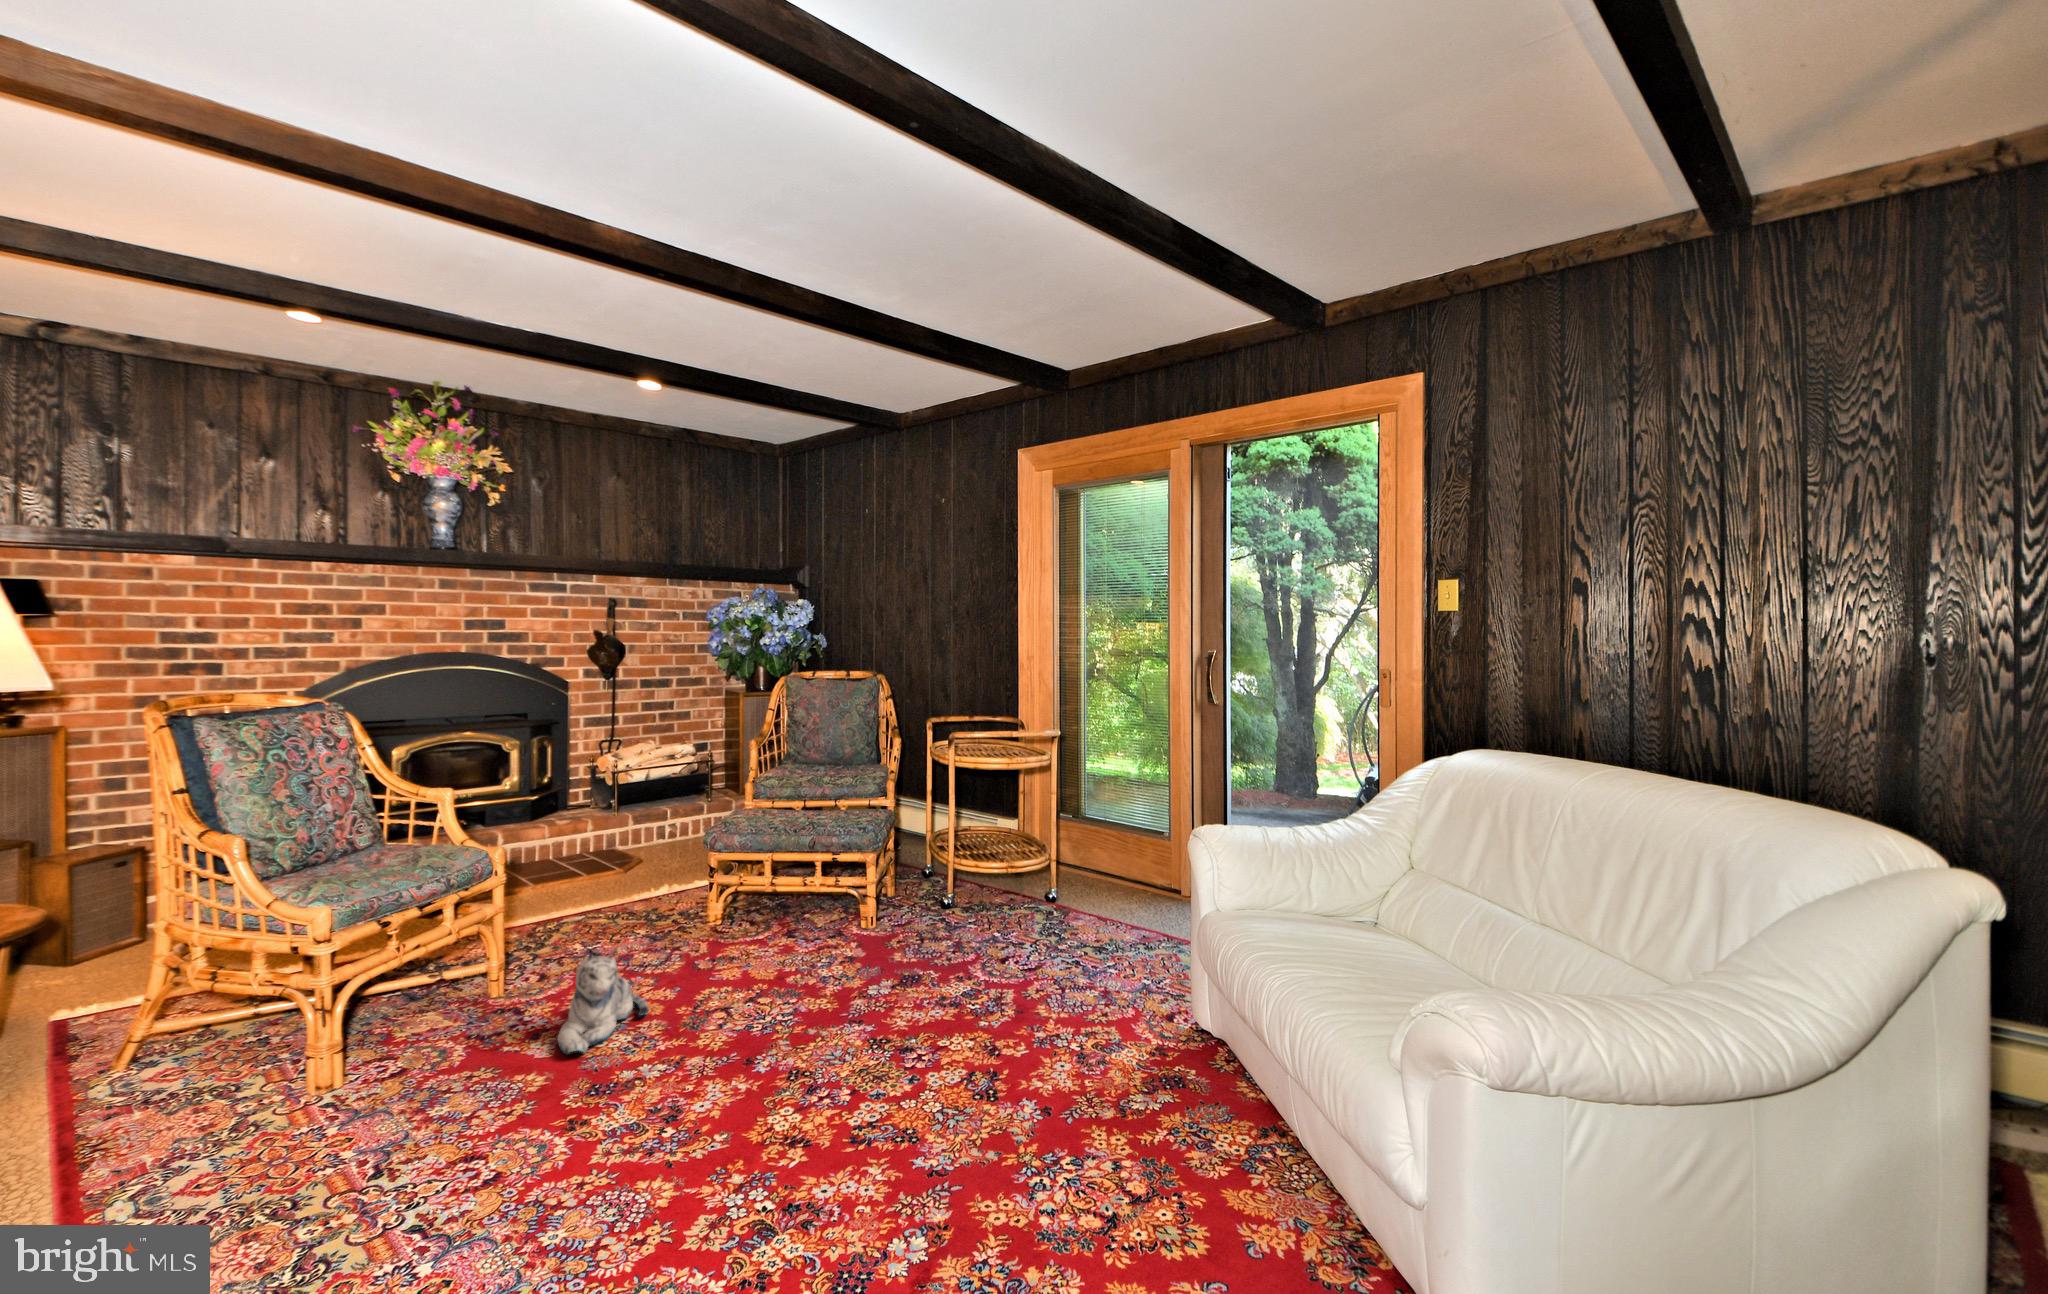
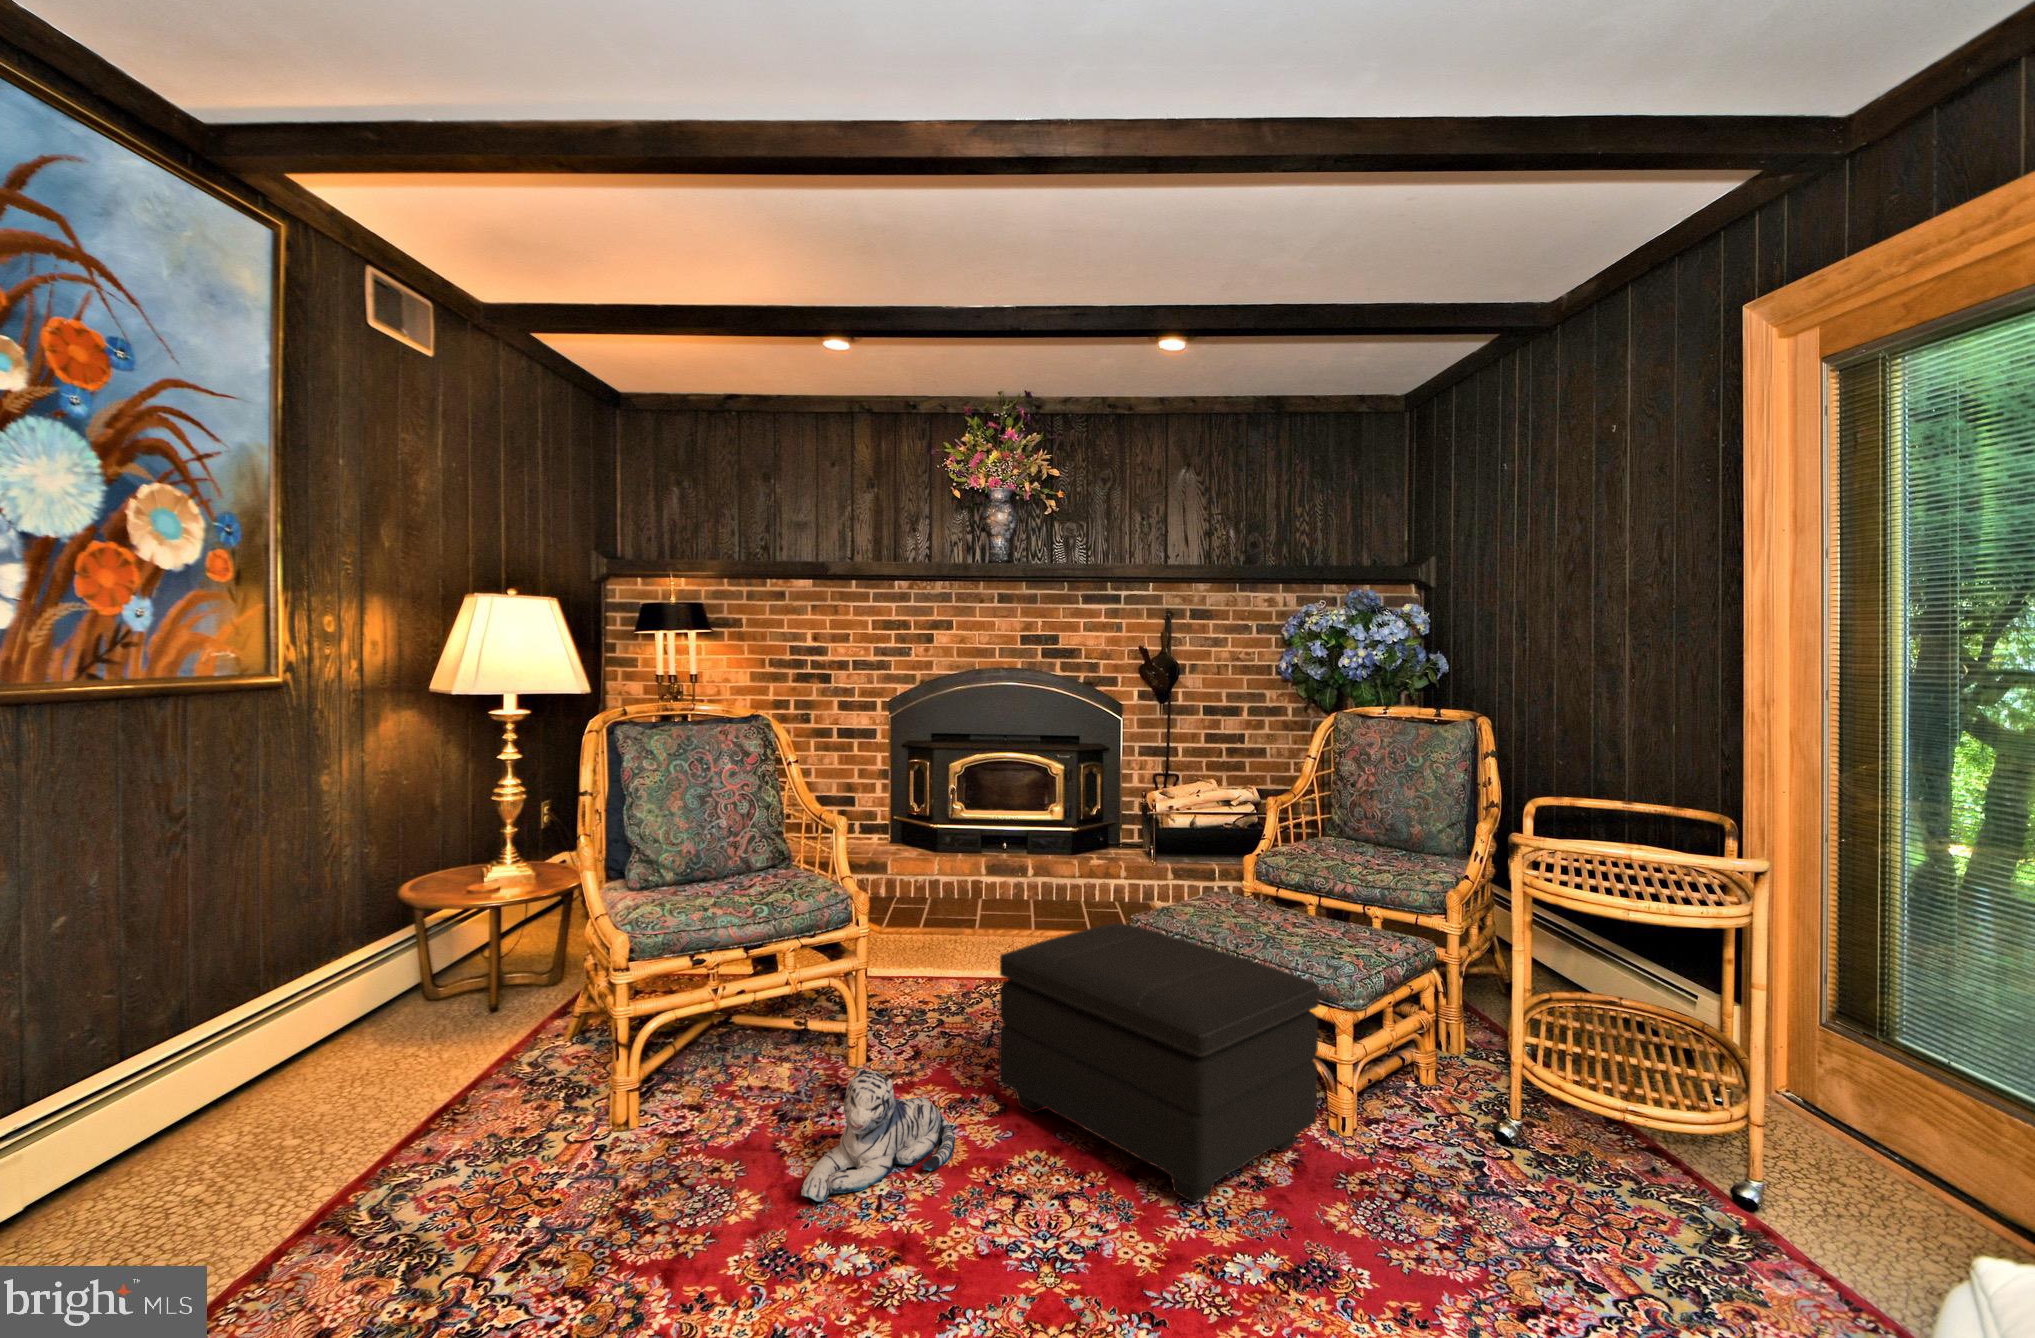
footstool: none [645,830,863,976] -> present [999,923,1319,1203]

